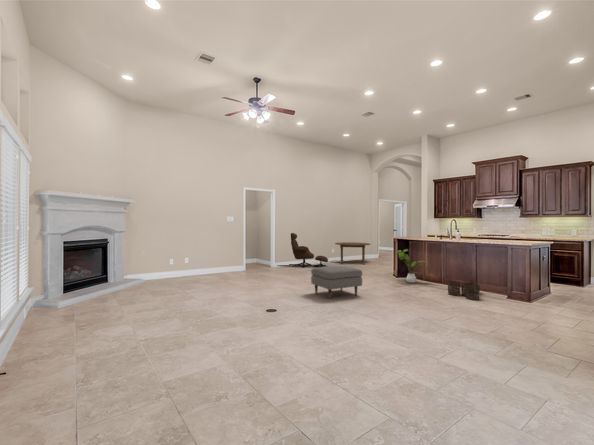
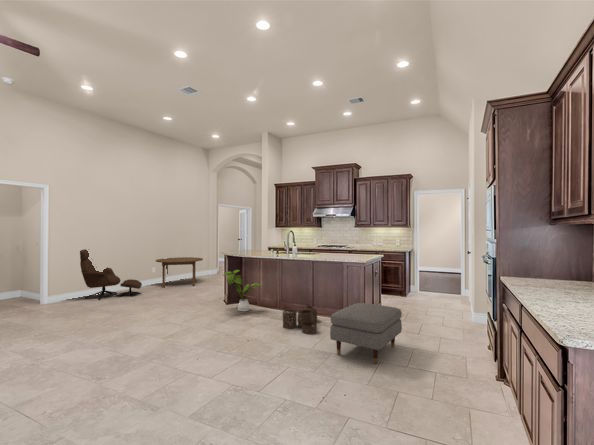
ottoman: present [311,266,362,299] -> present [330,303,402,364]

